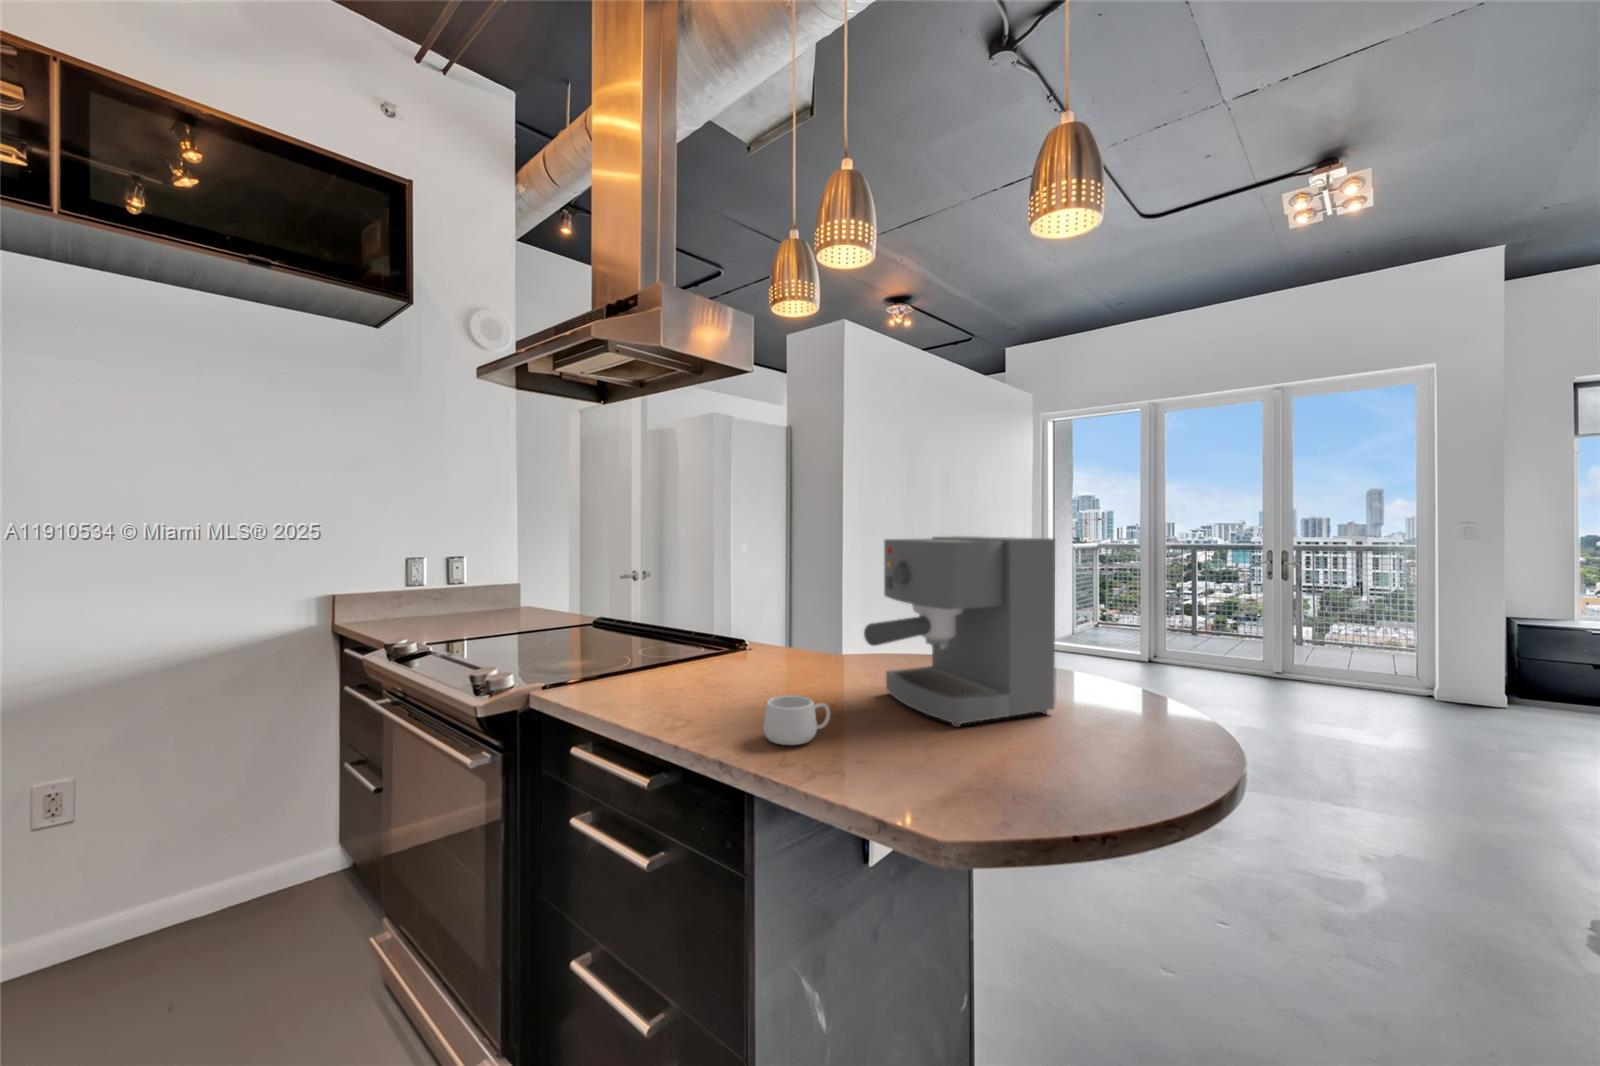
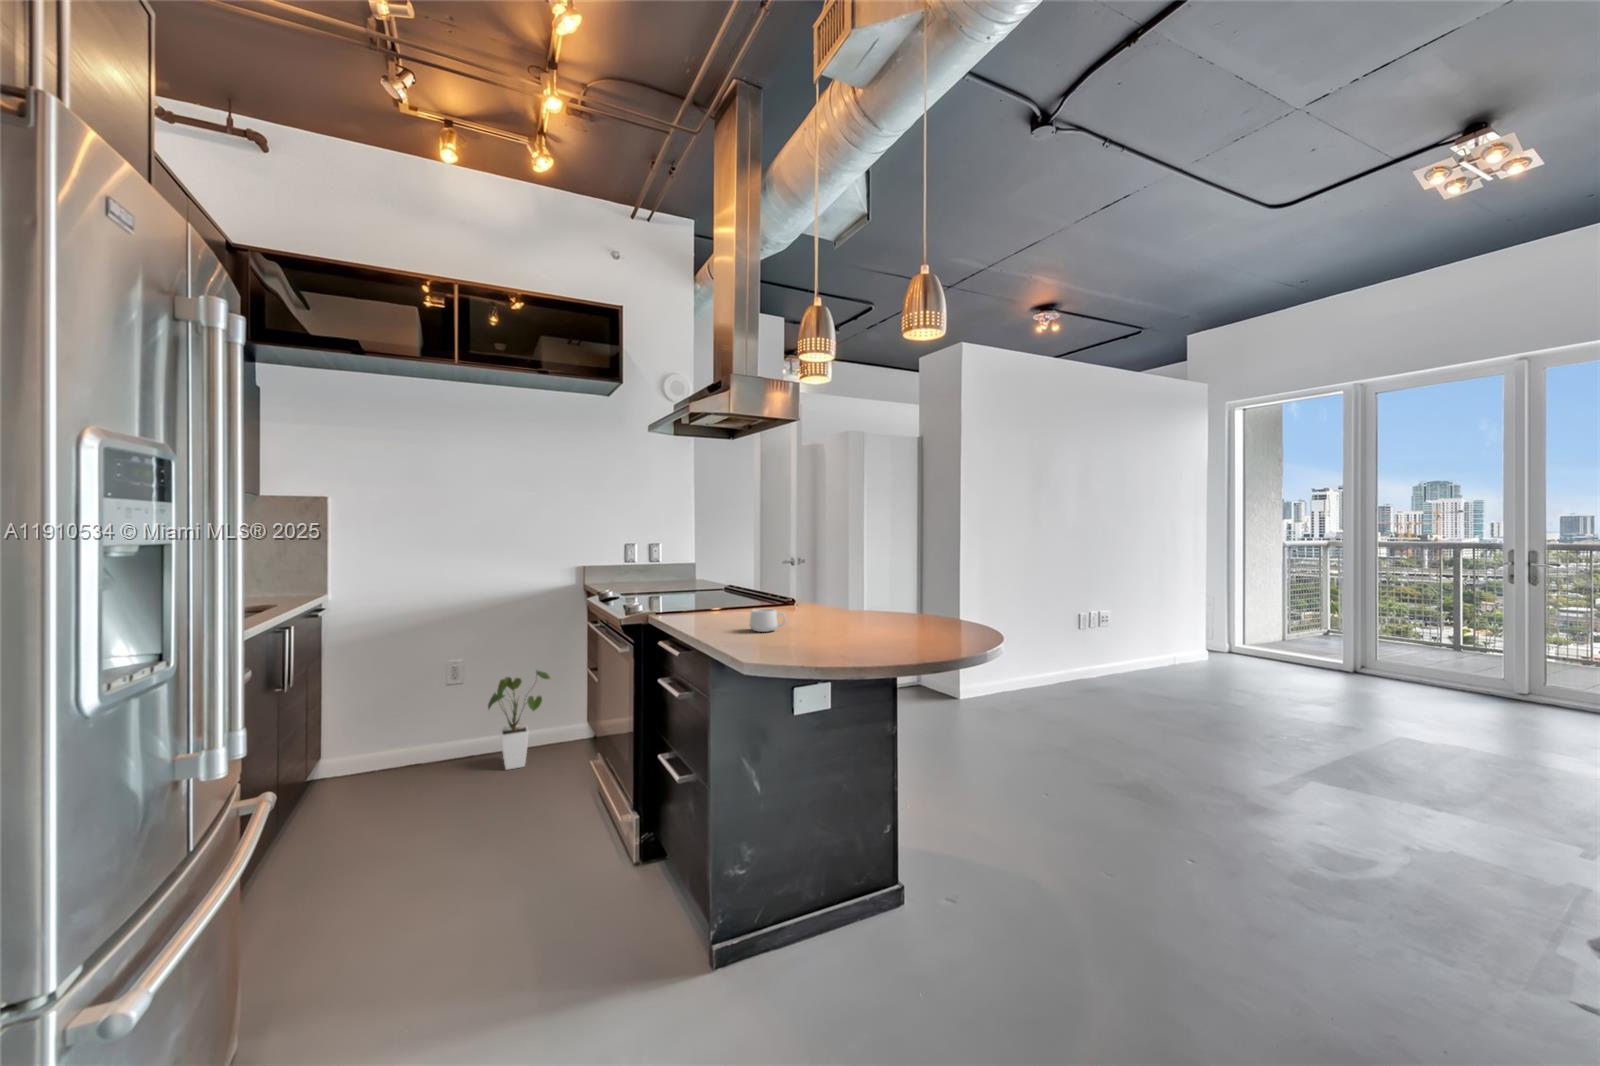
coffee maker: present [864,536,1055,727] -> none [812,523,932,632]
house plant: none [120,780,266,984] -> present [488,671,550,770]

